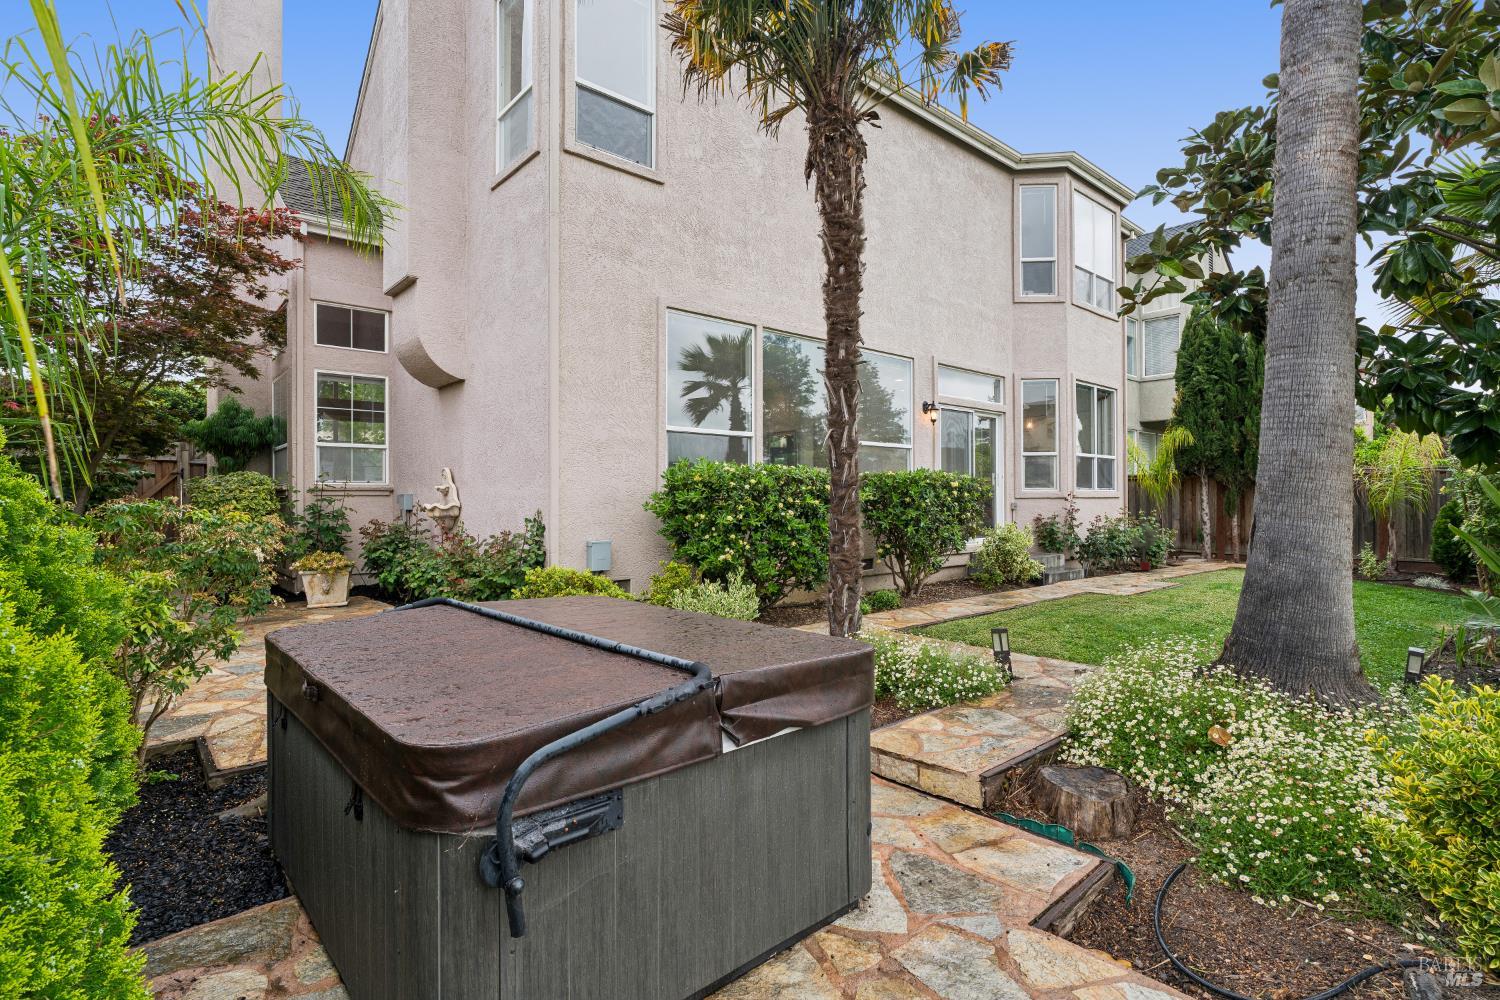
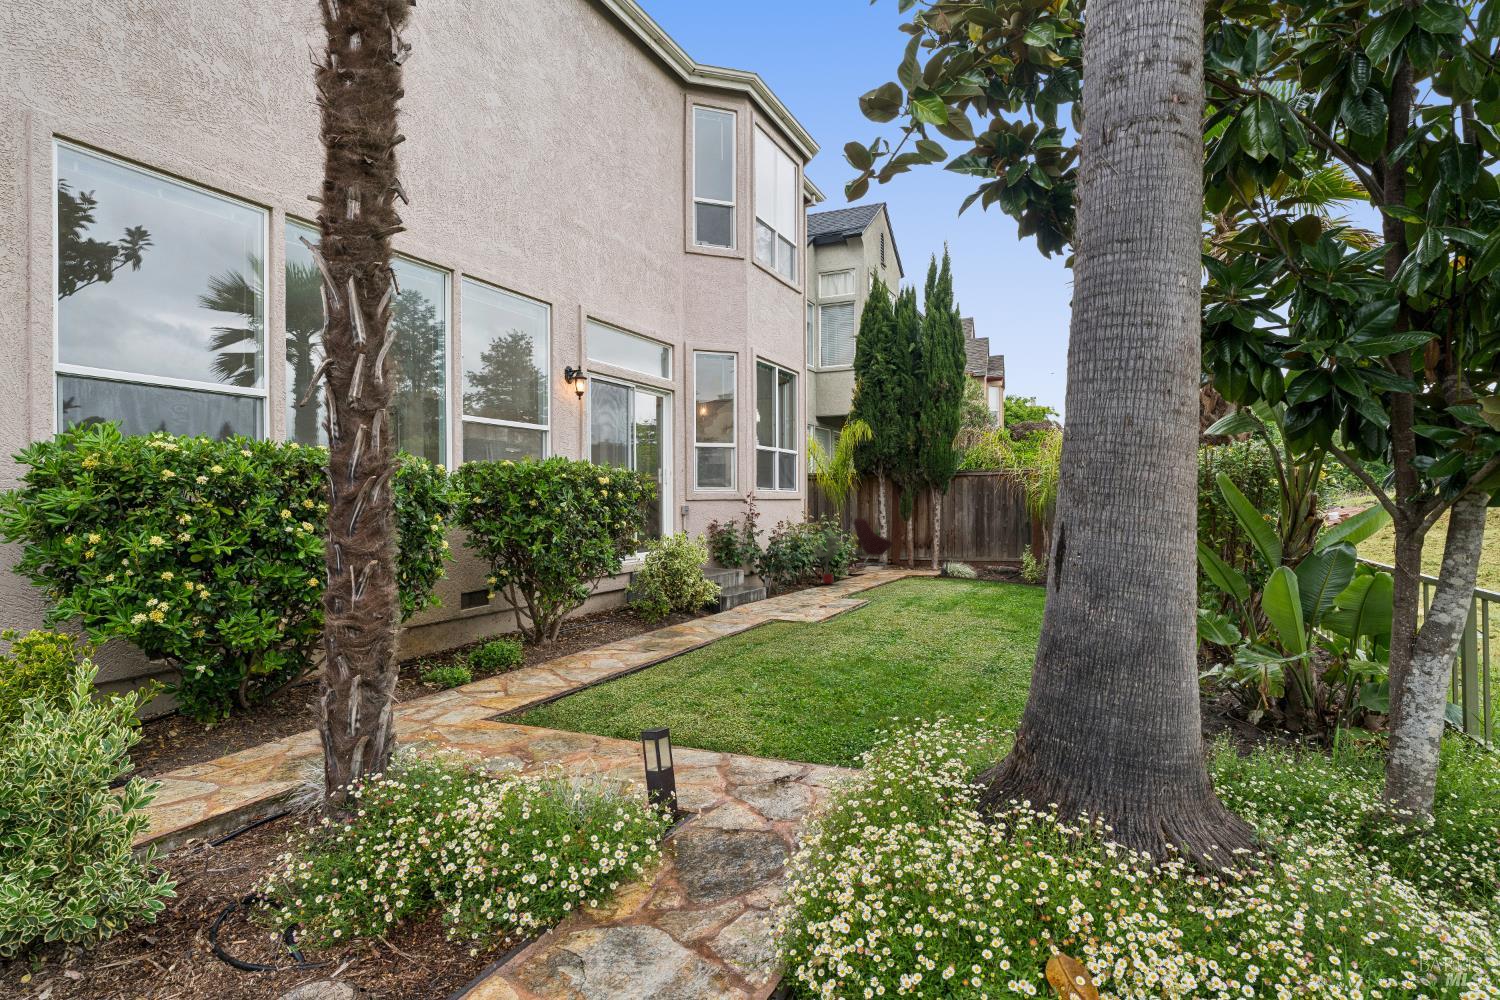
chair: none [1178,515,1219,559] -> present [854,518,892,564]

